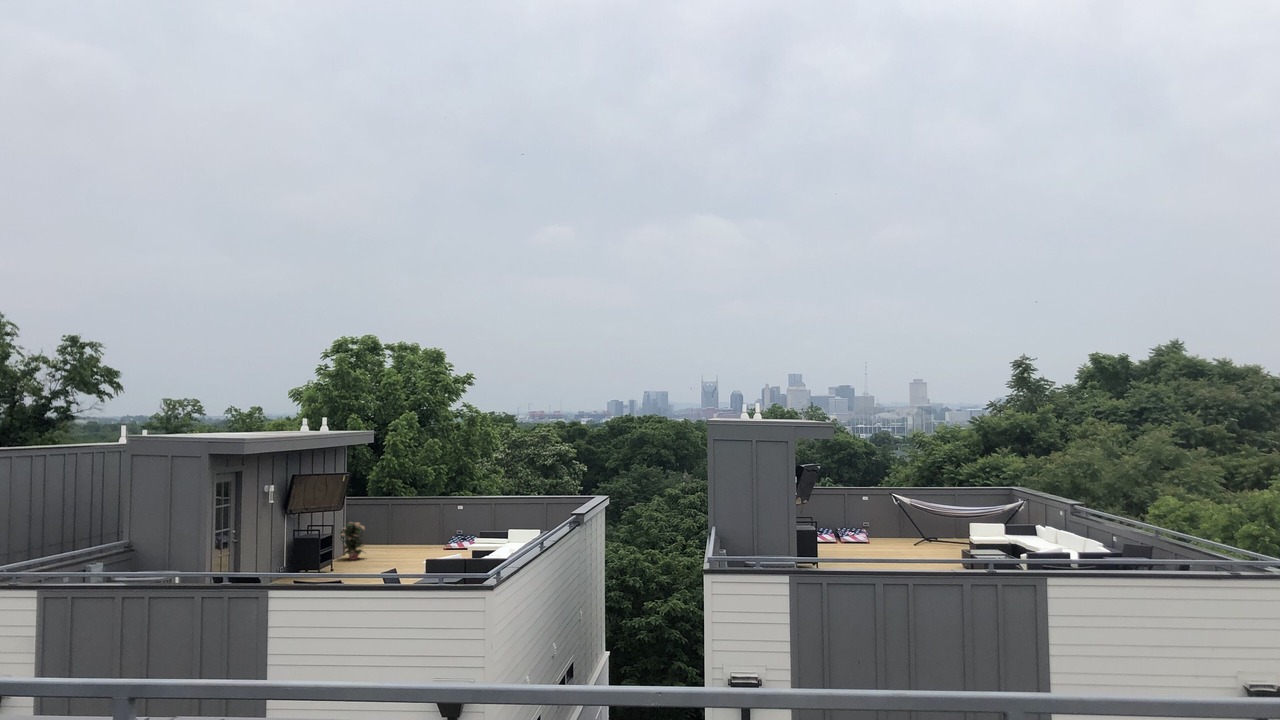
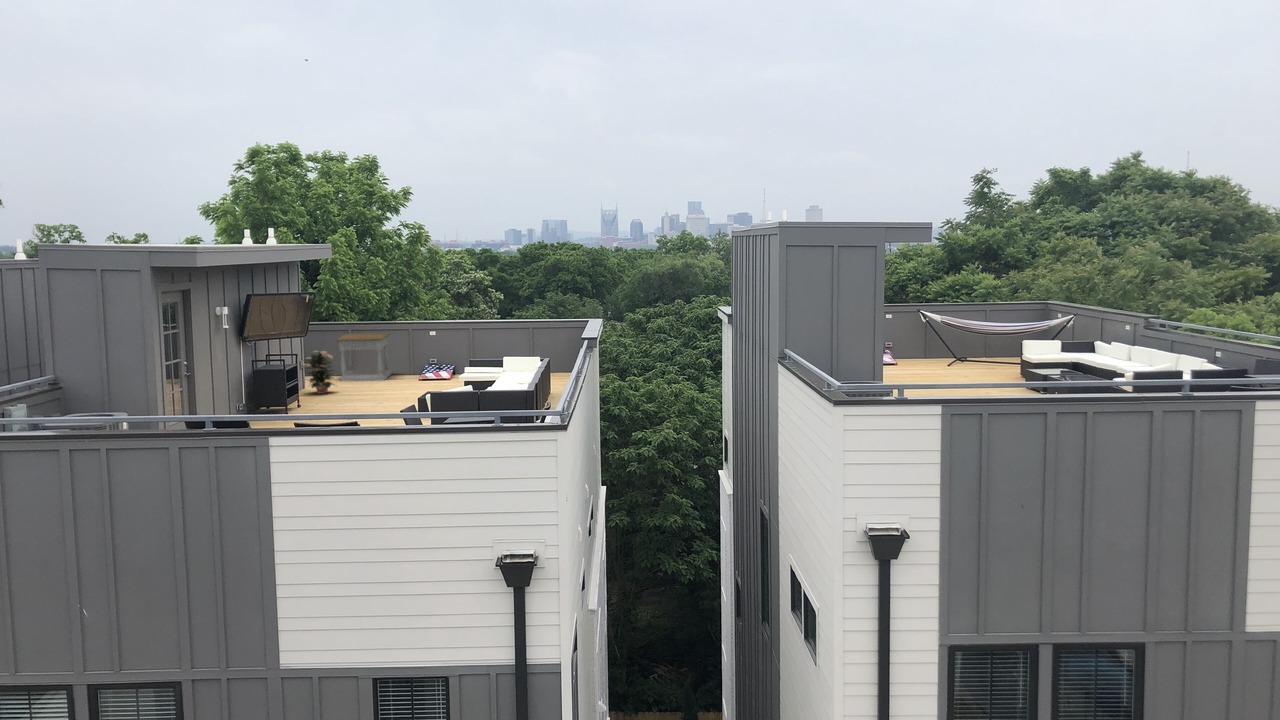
side table: none [373,507,421,550] -> present [337,333,391,381]

